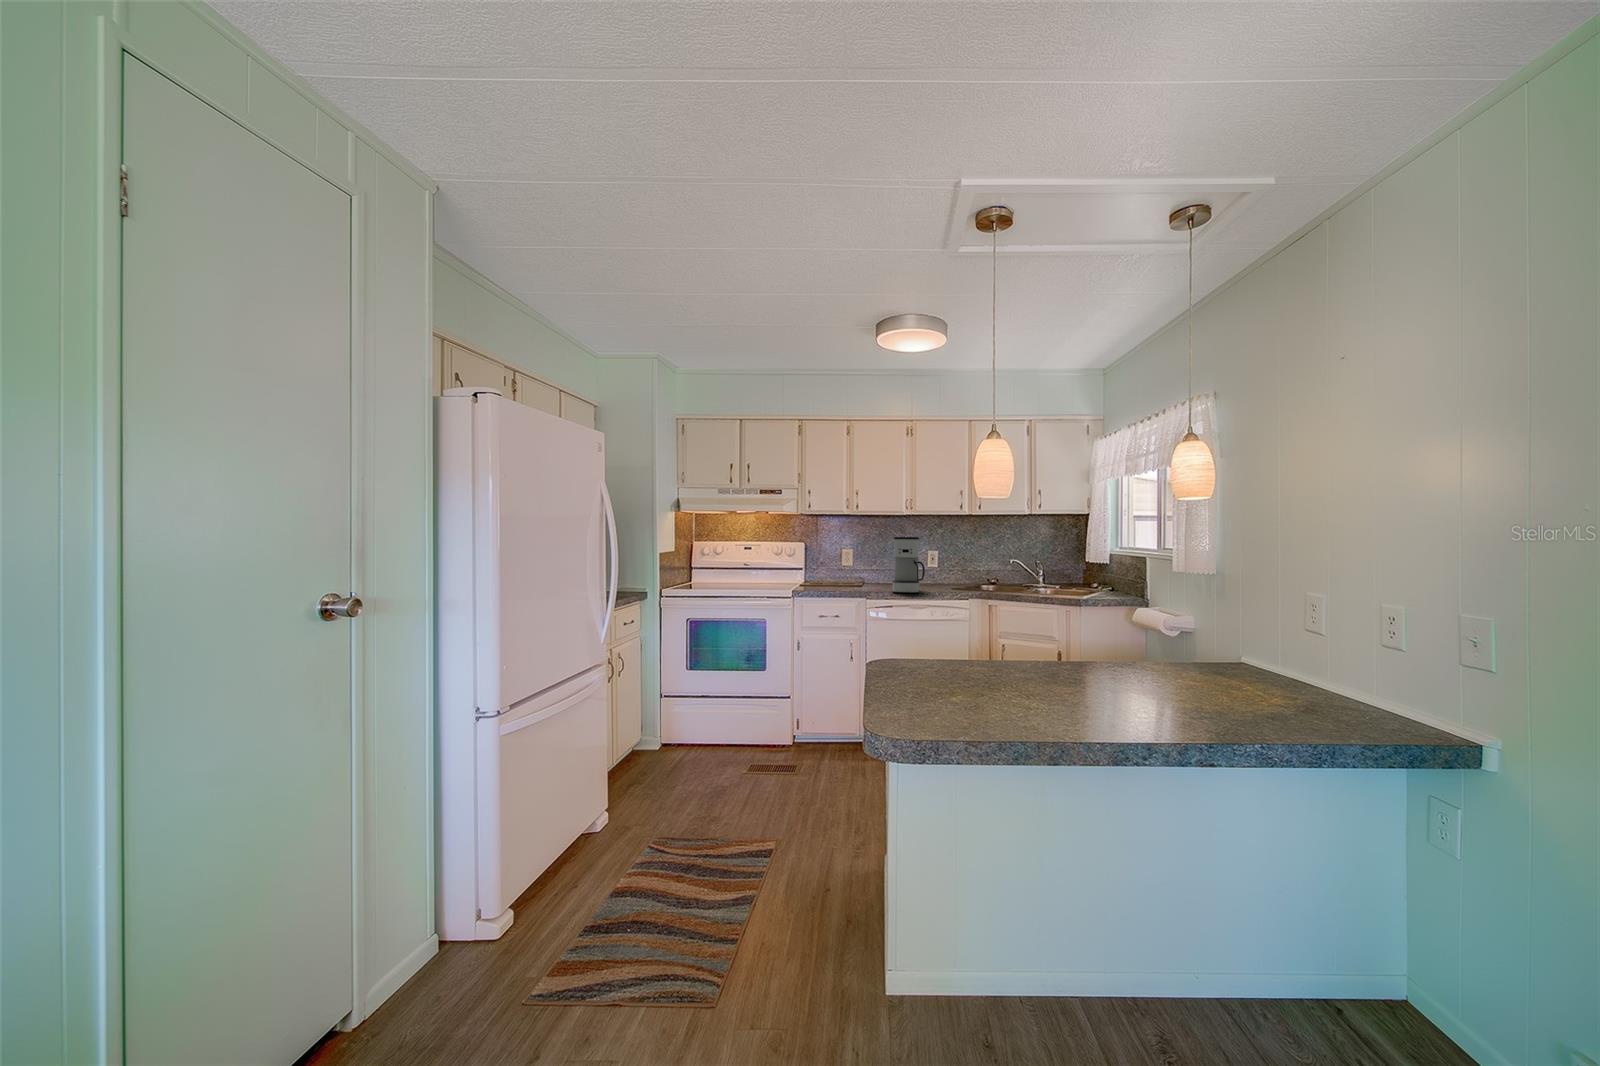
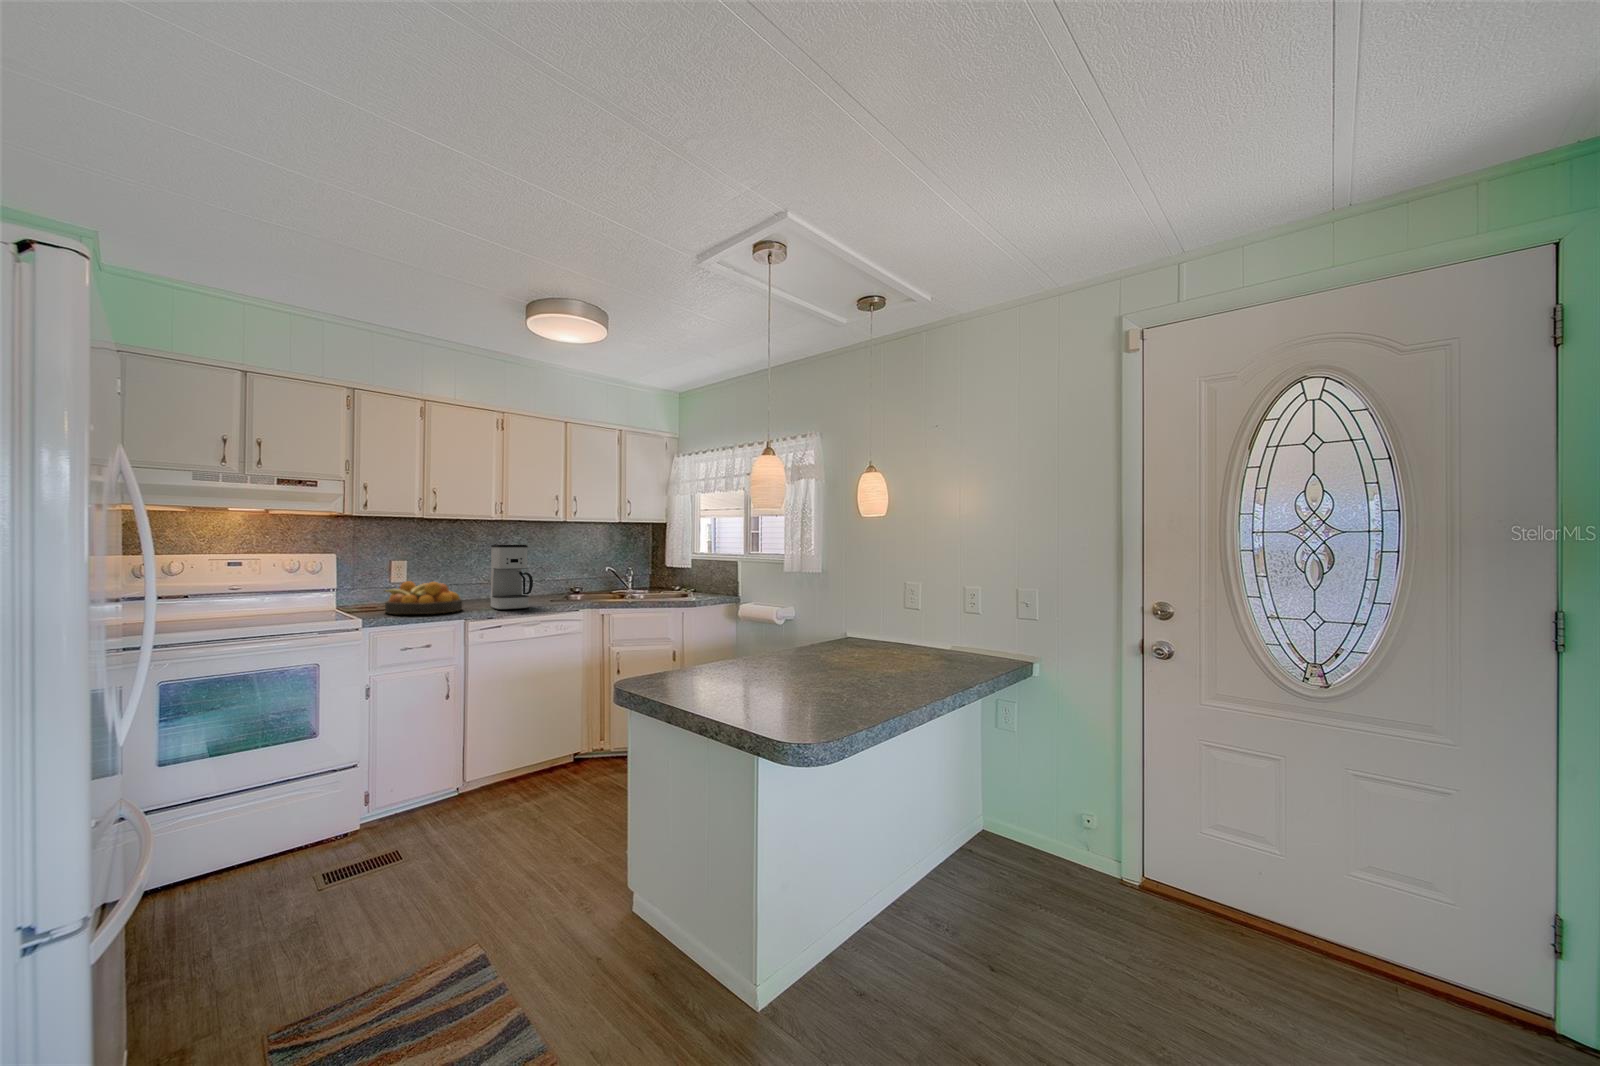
fruit bowl: none [818,565,871,591] -> present [384,581,462,614]

